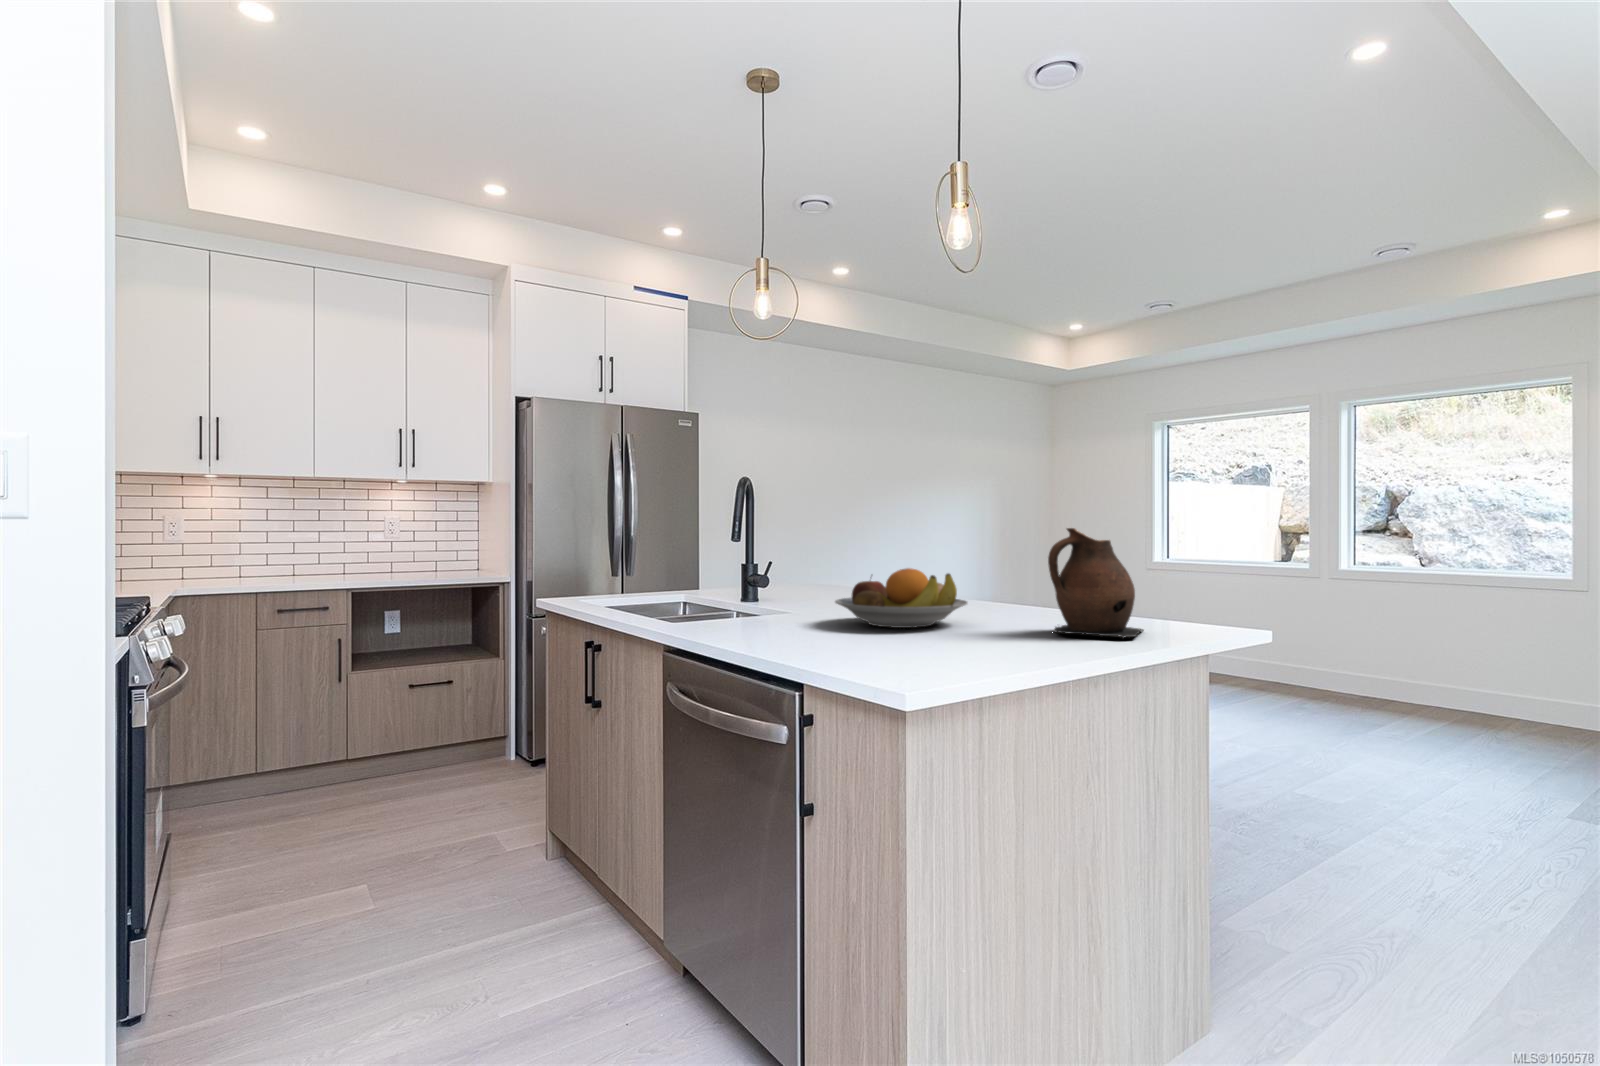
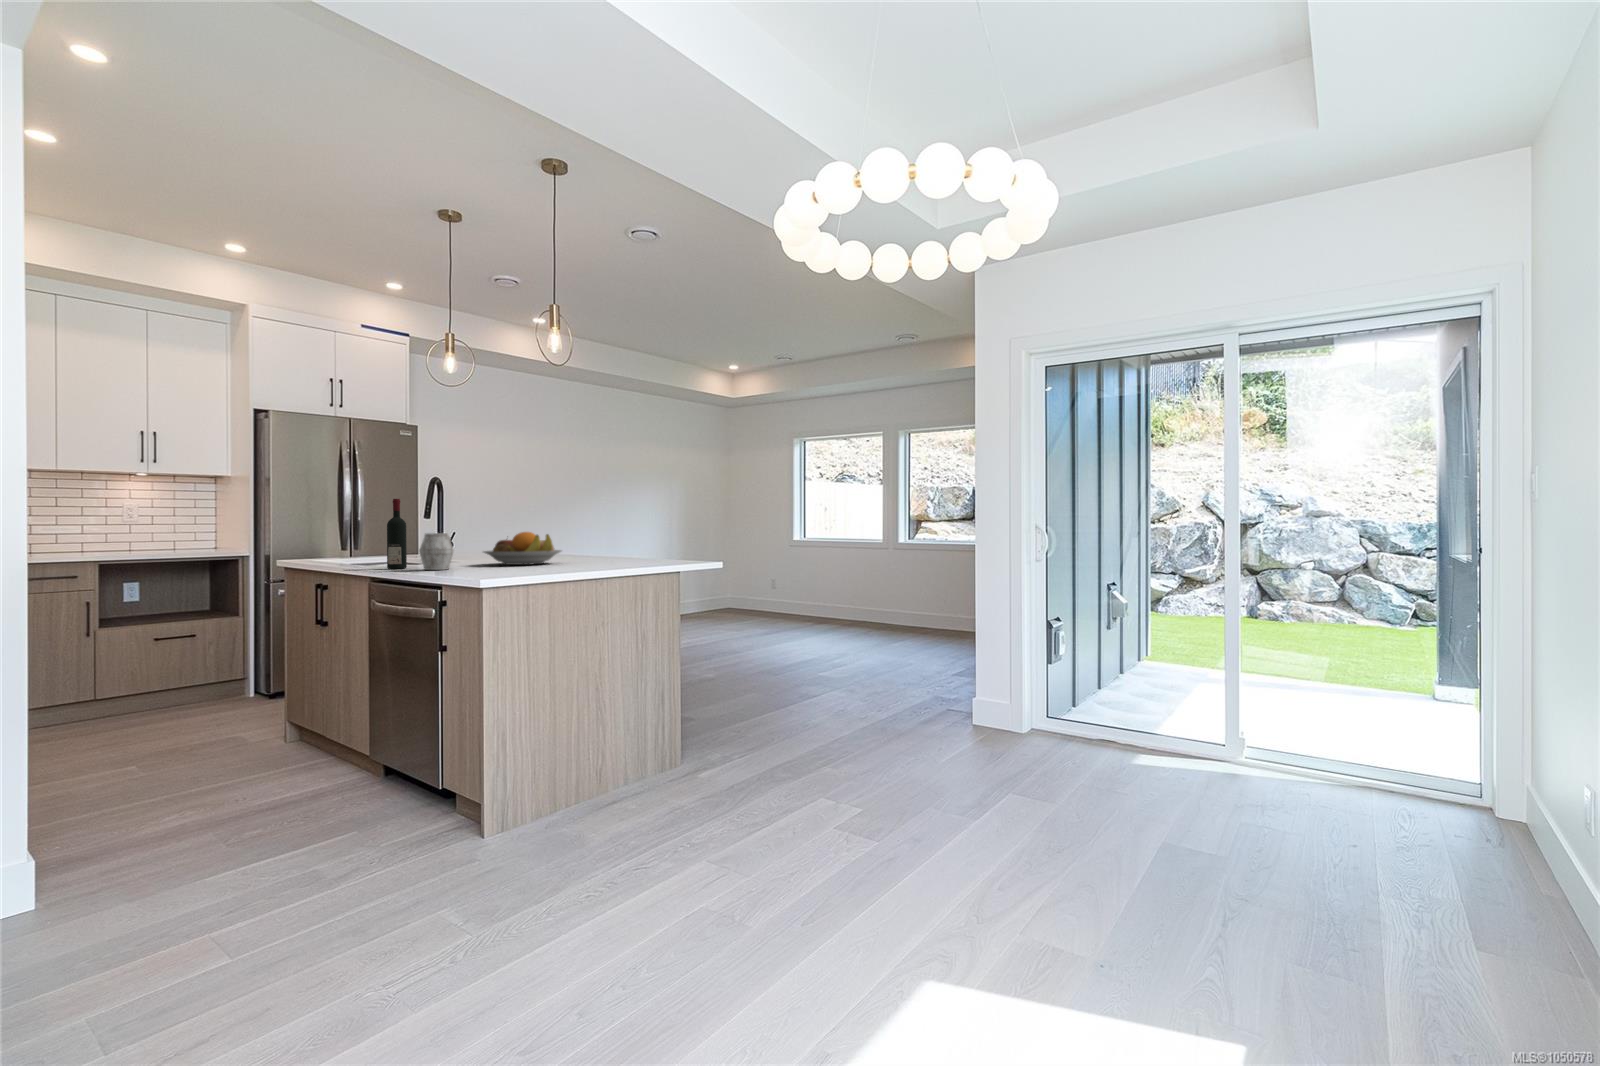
wine bottle: none [691,513,720,633] -> present [387,499,407,569]
ceramic pitcher: present [1048,528,1144,638] -> none [597,508,650,565]
mug: none [747,574,802,642] -> present [419,533,454,570]

